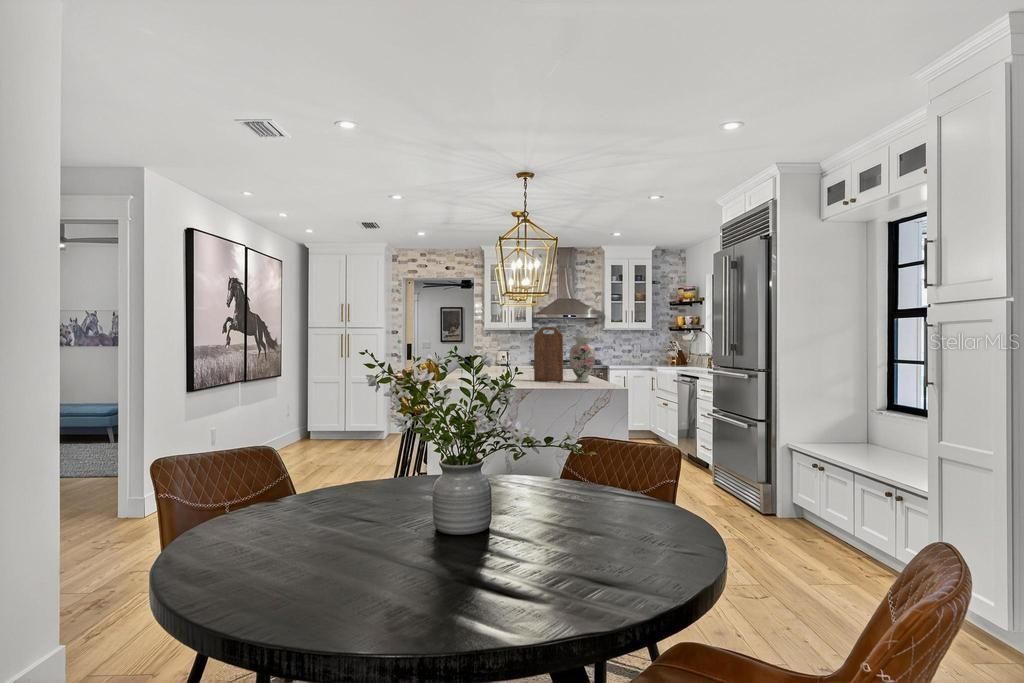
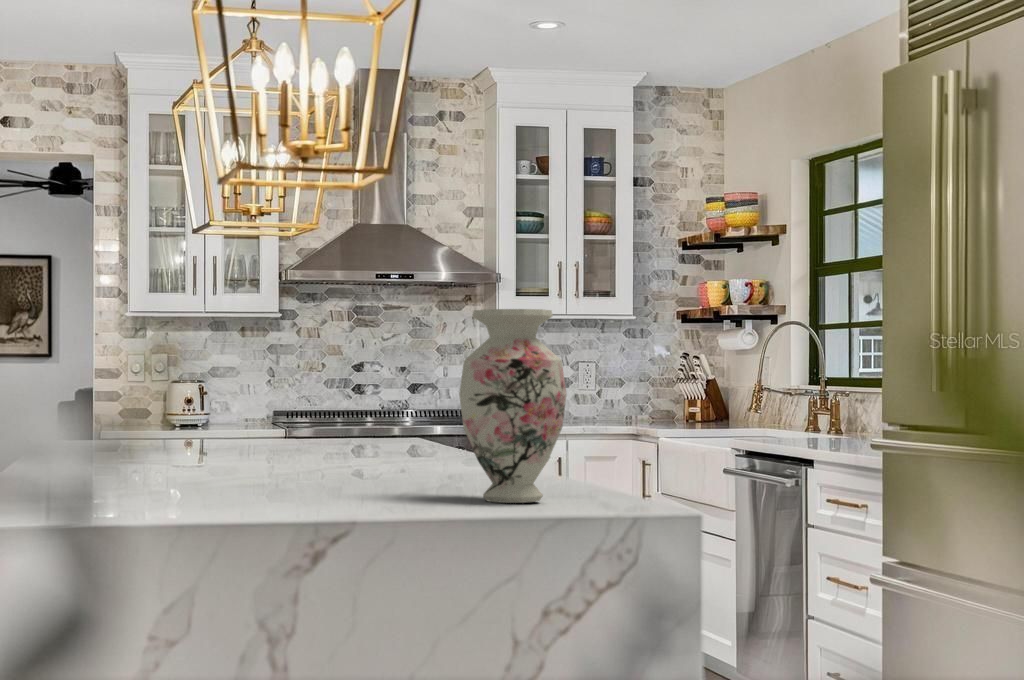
cutting board: present [534,327,563,382] -> none [311,265,440,505]

